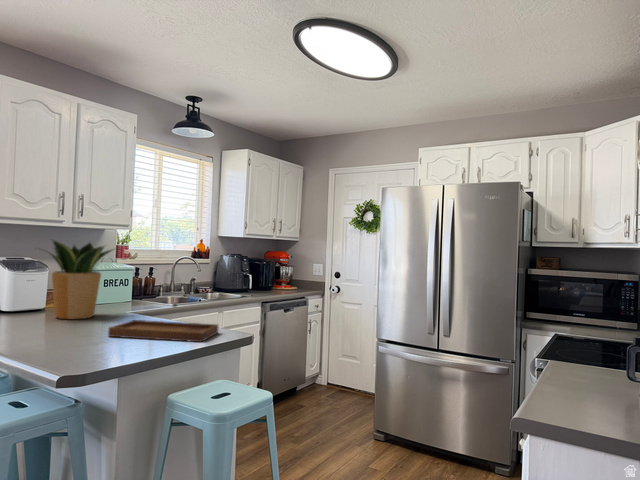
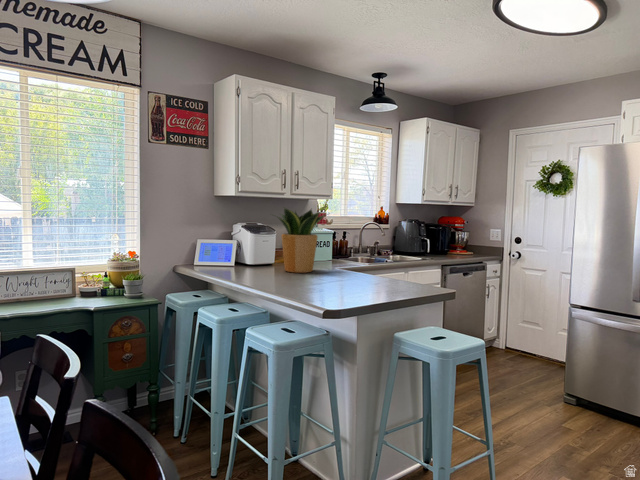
tray: present [108,302,218,342] -> none [338,259,426,293]

